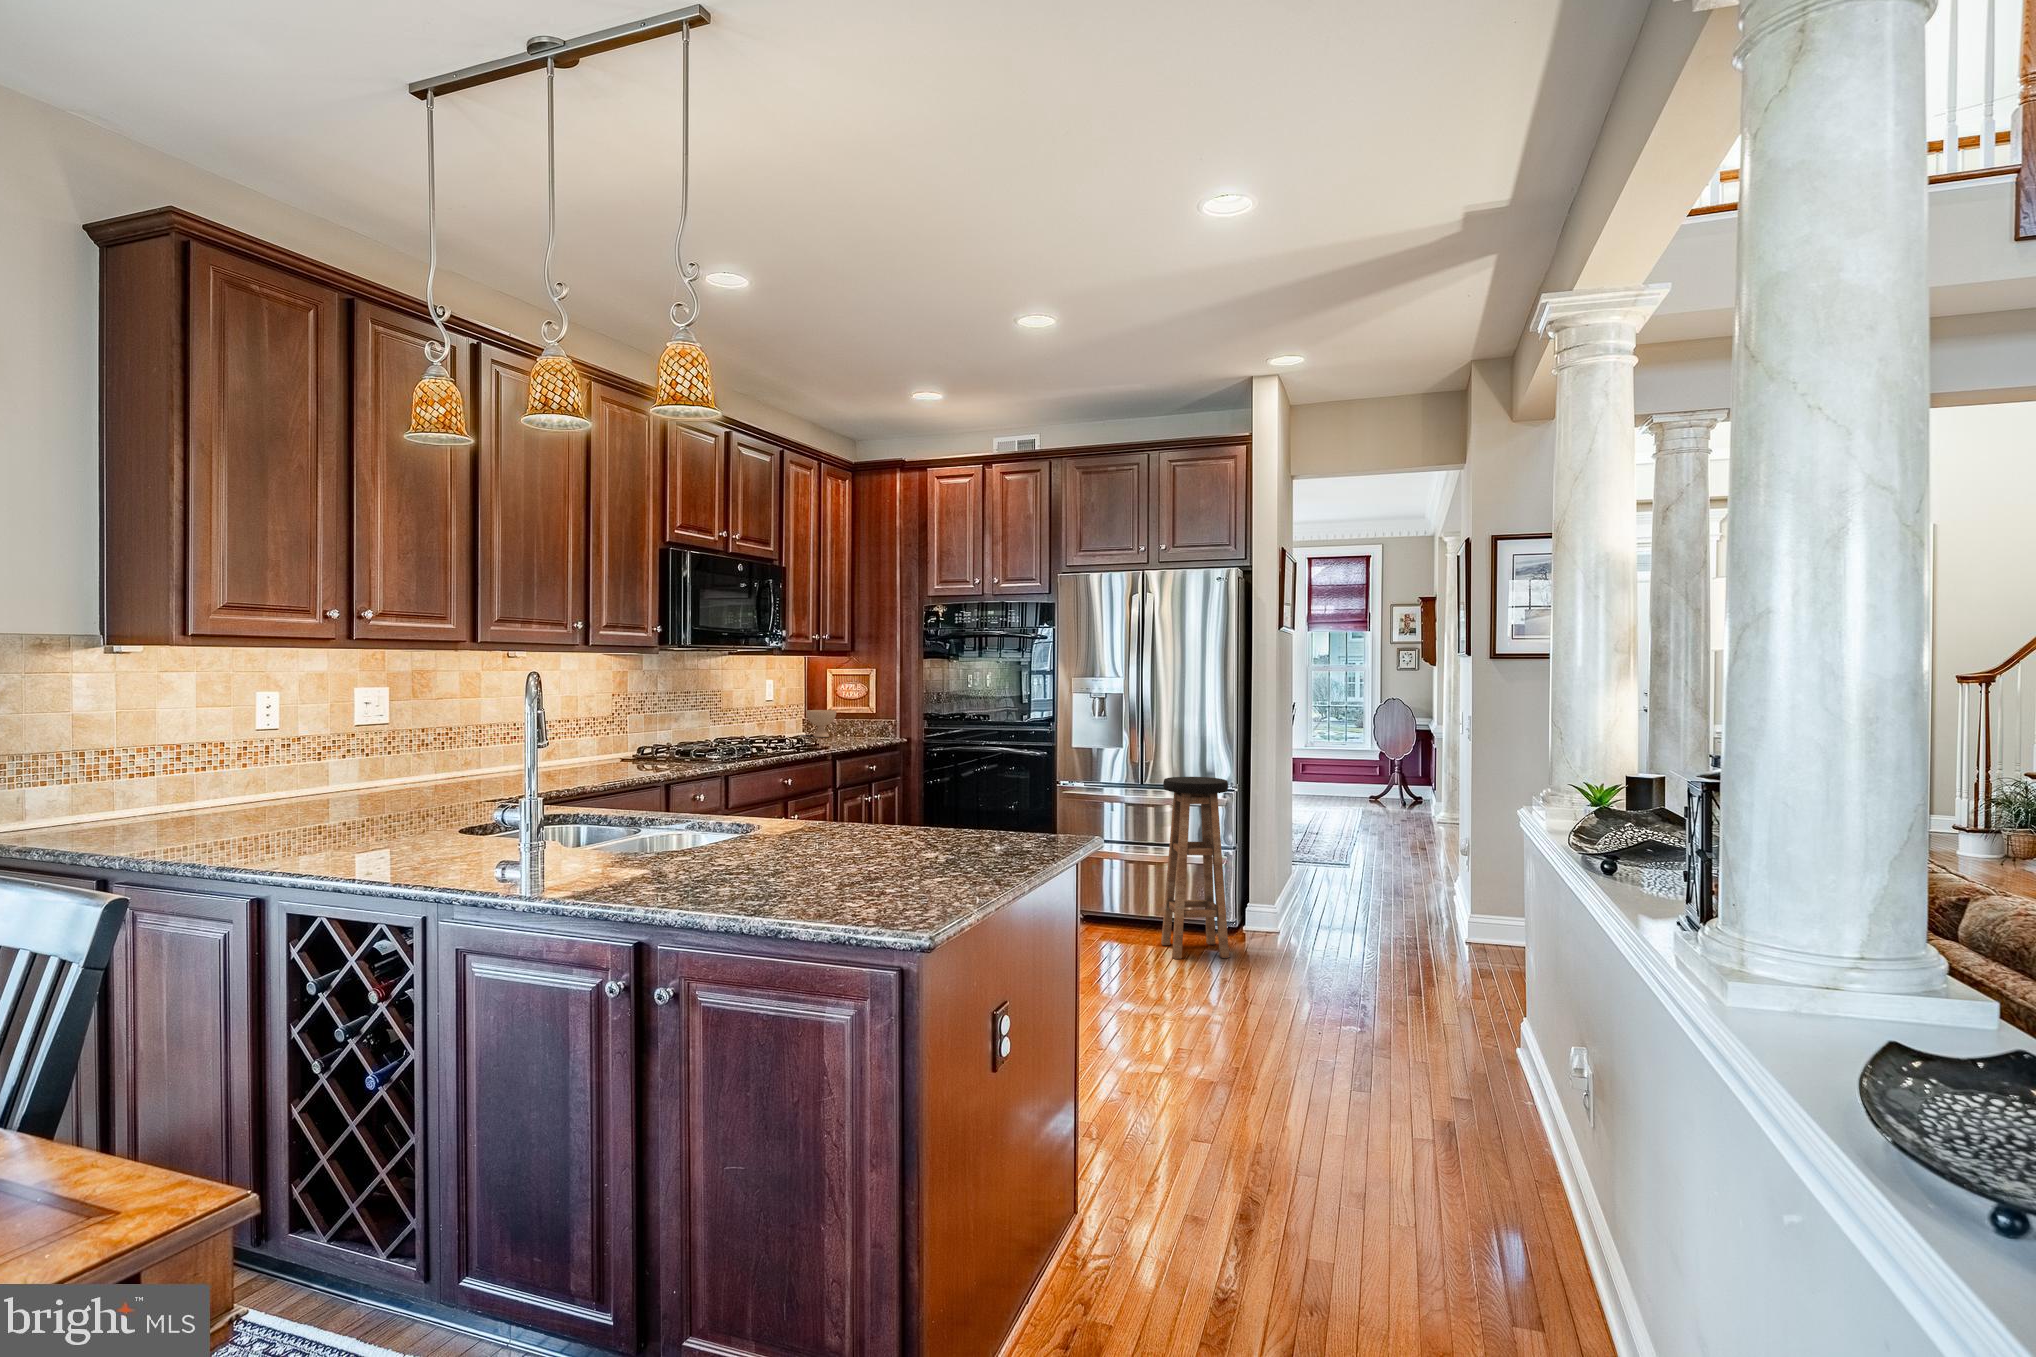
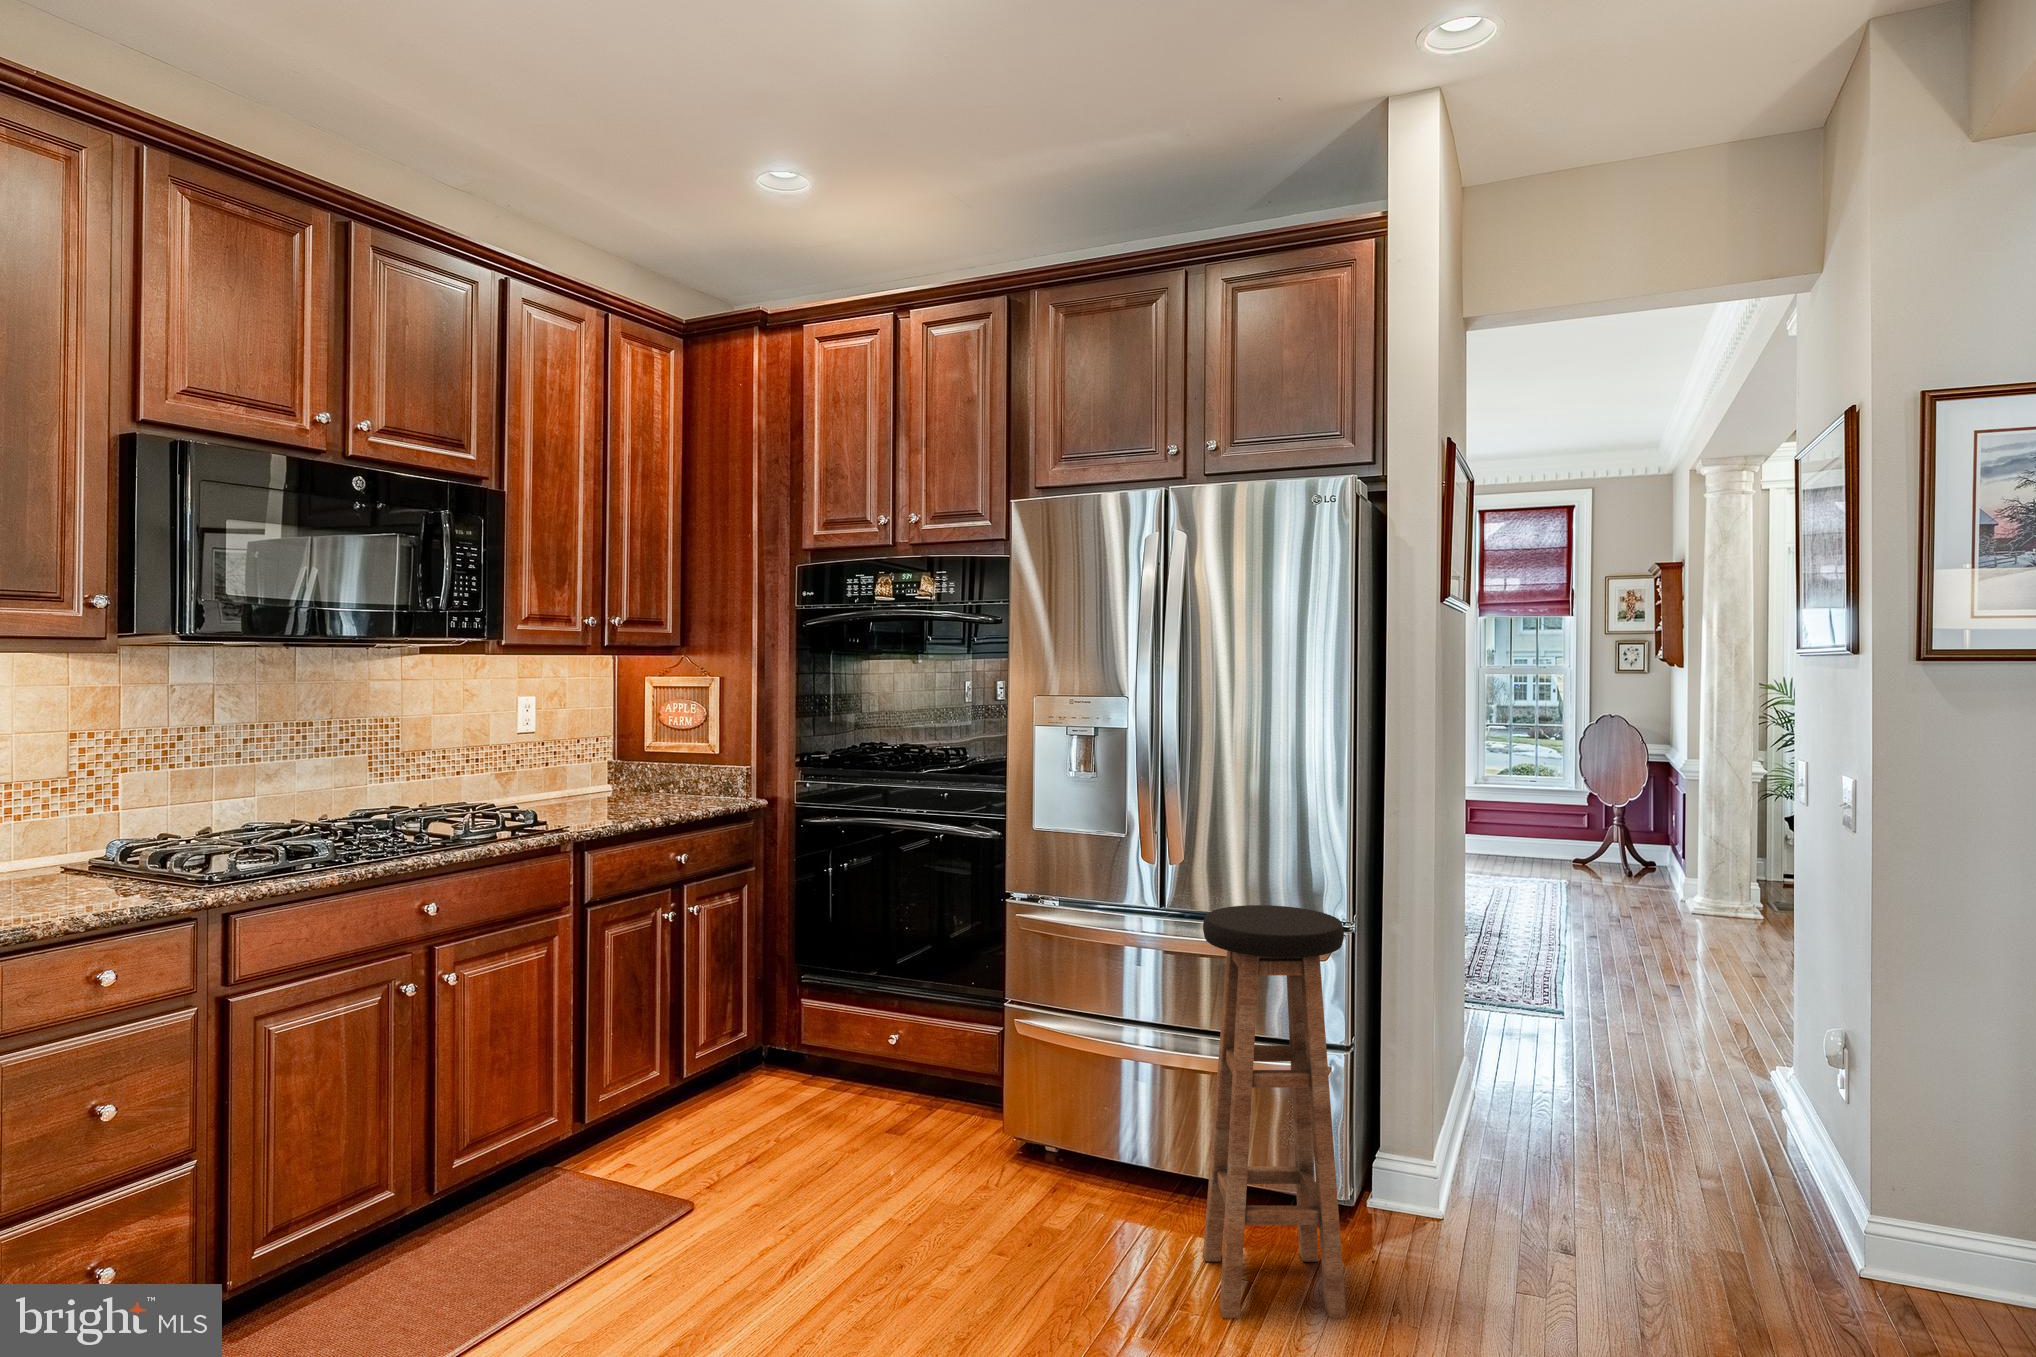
bowl: present [806,710,836,737] -> none [595,750,650,798]

